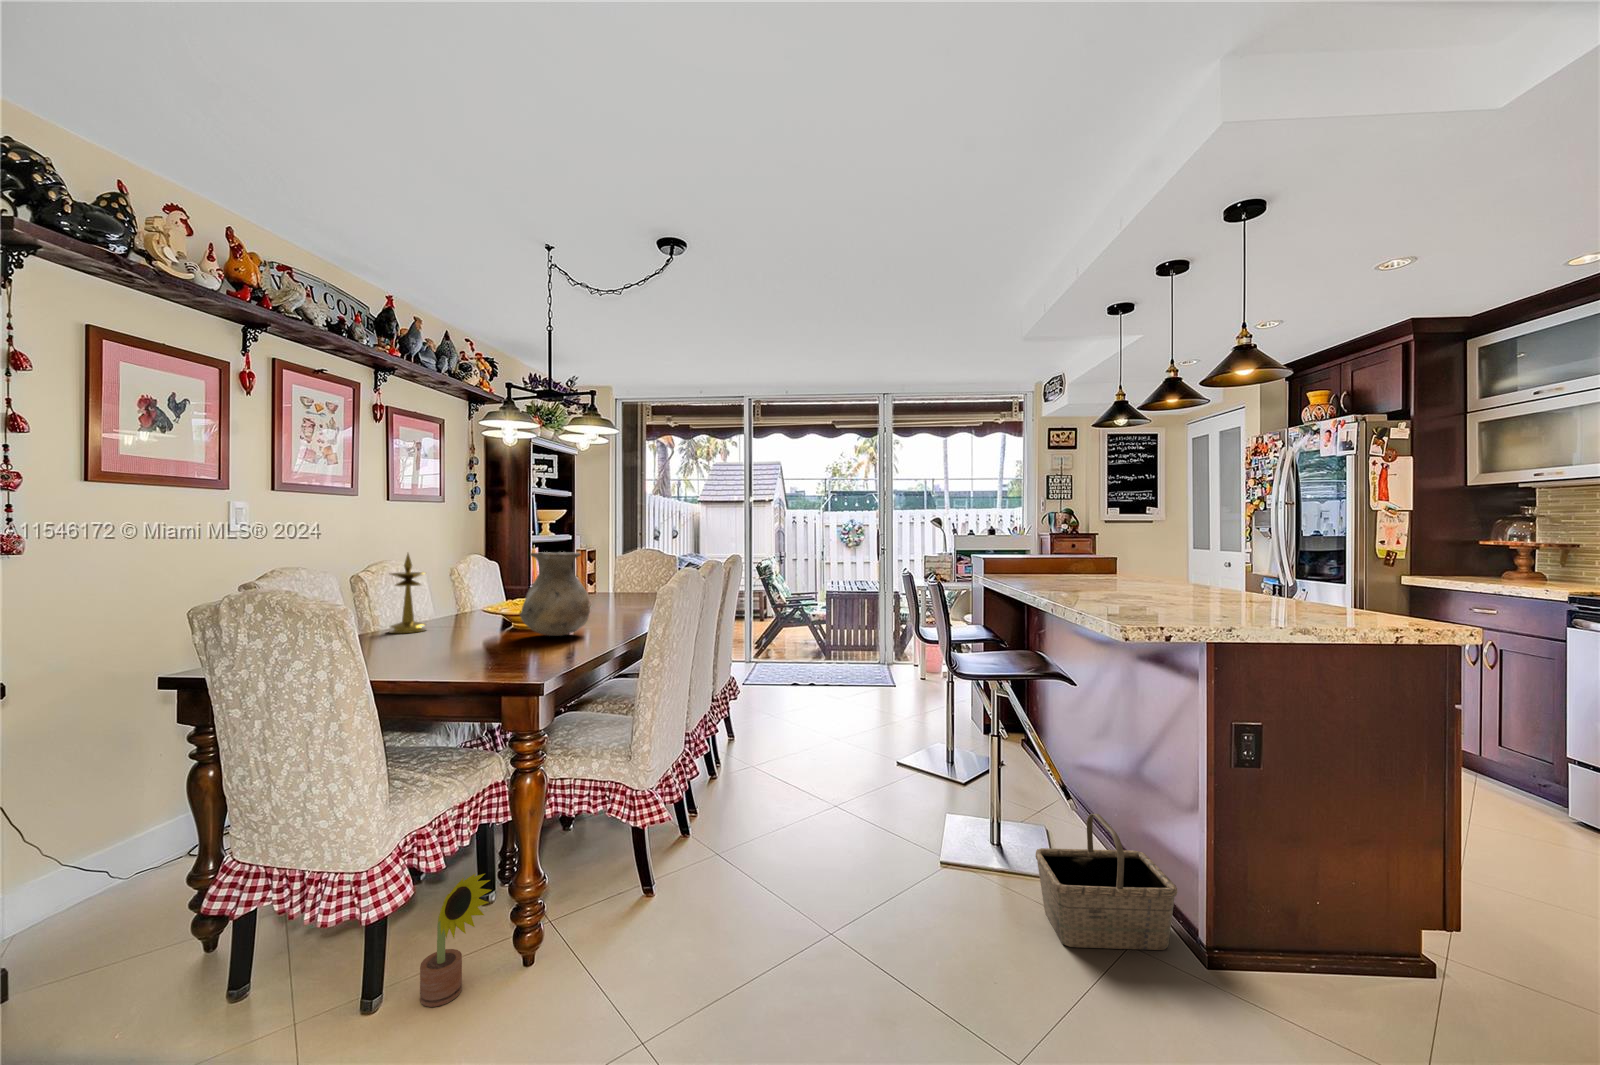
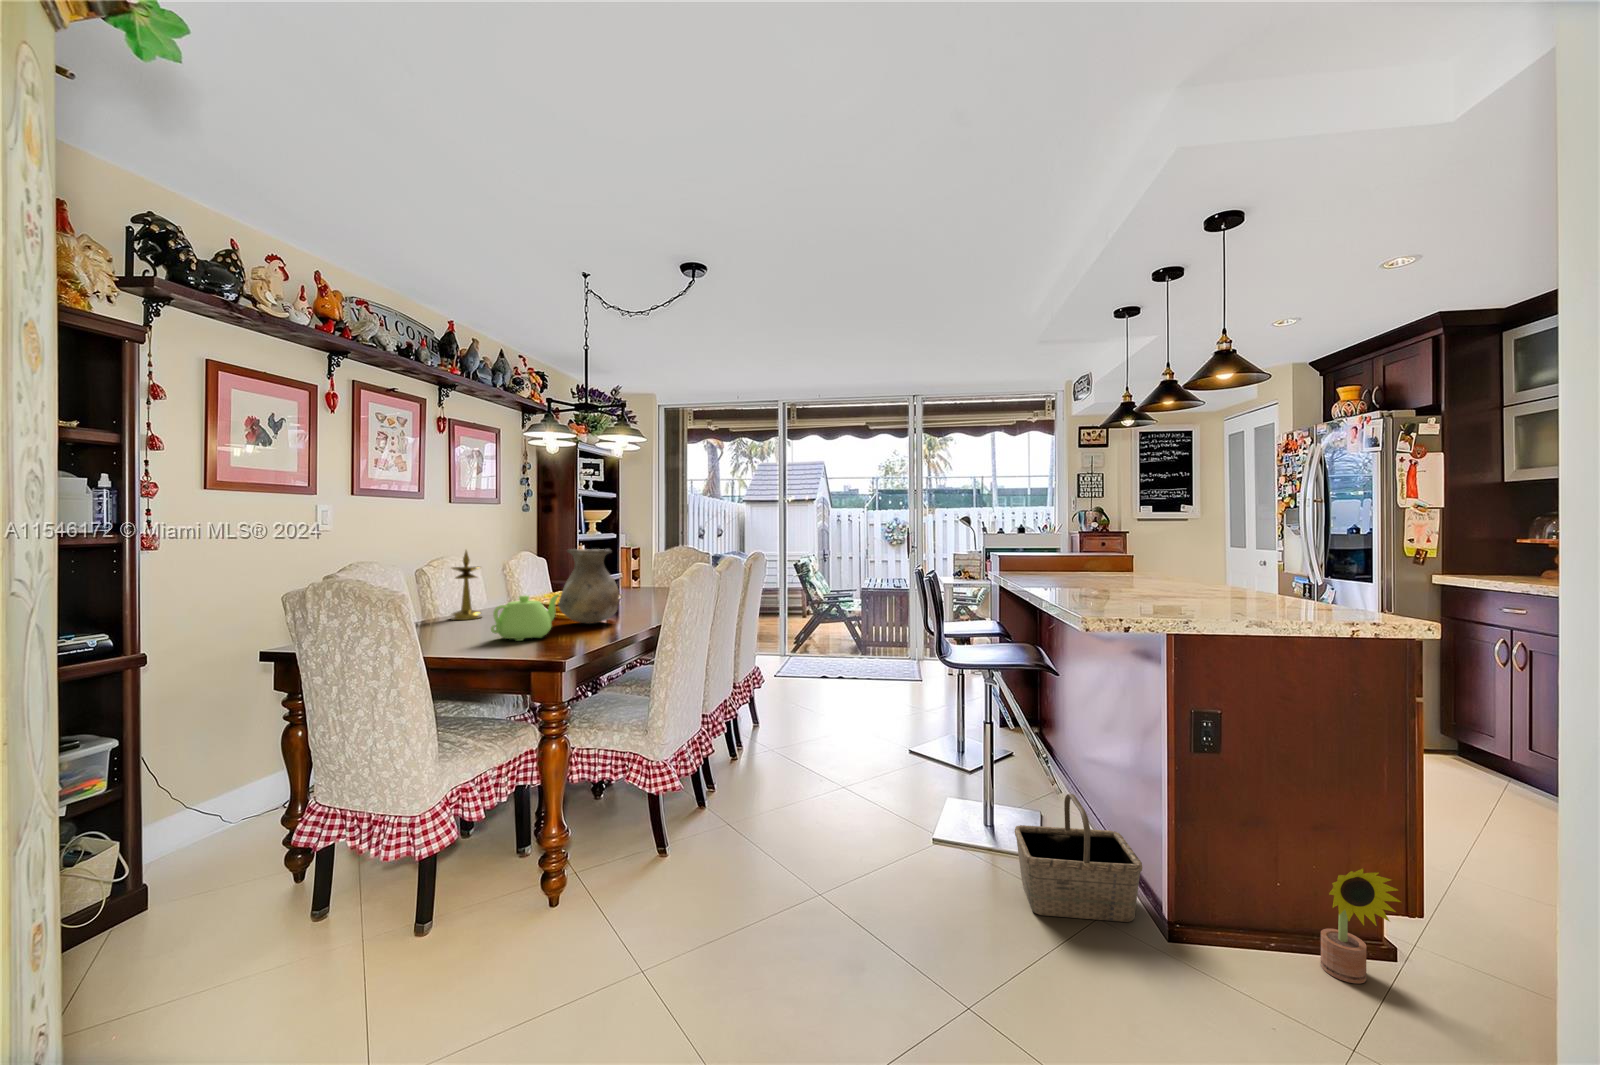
teapot: none [447,603,527,658] -> present [491,595,559,641]
decorative plant: present [420,873,491,1007] -> present [1321,869,1401,984]

